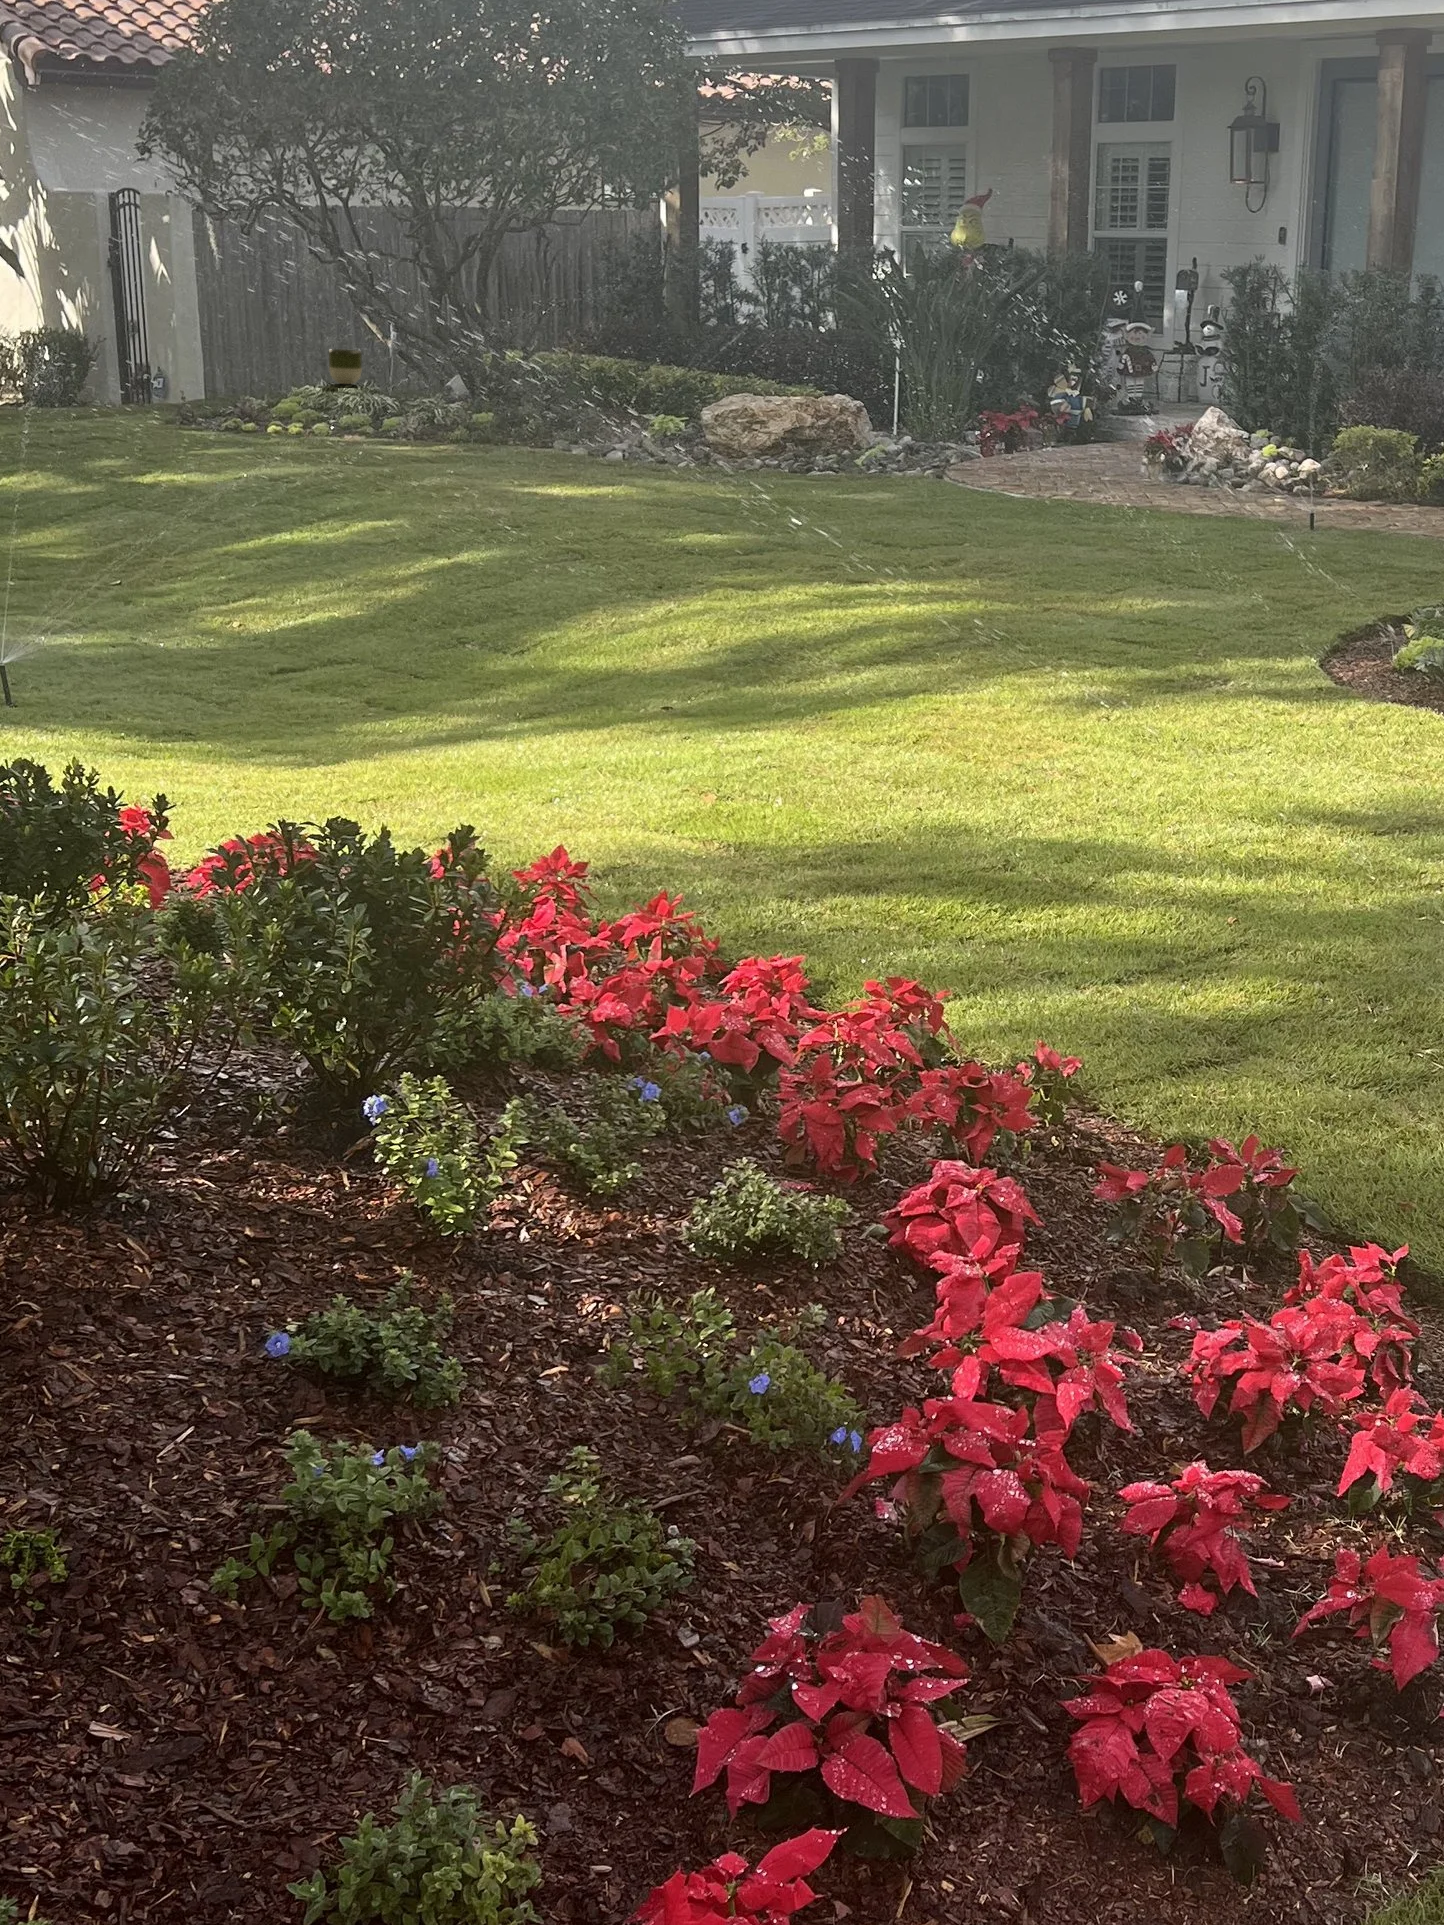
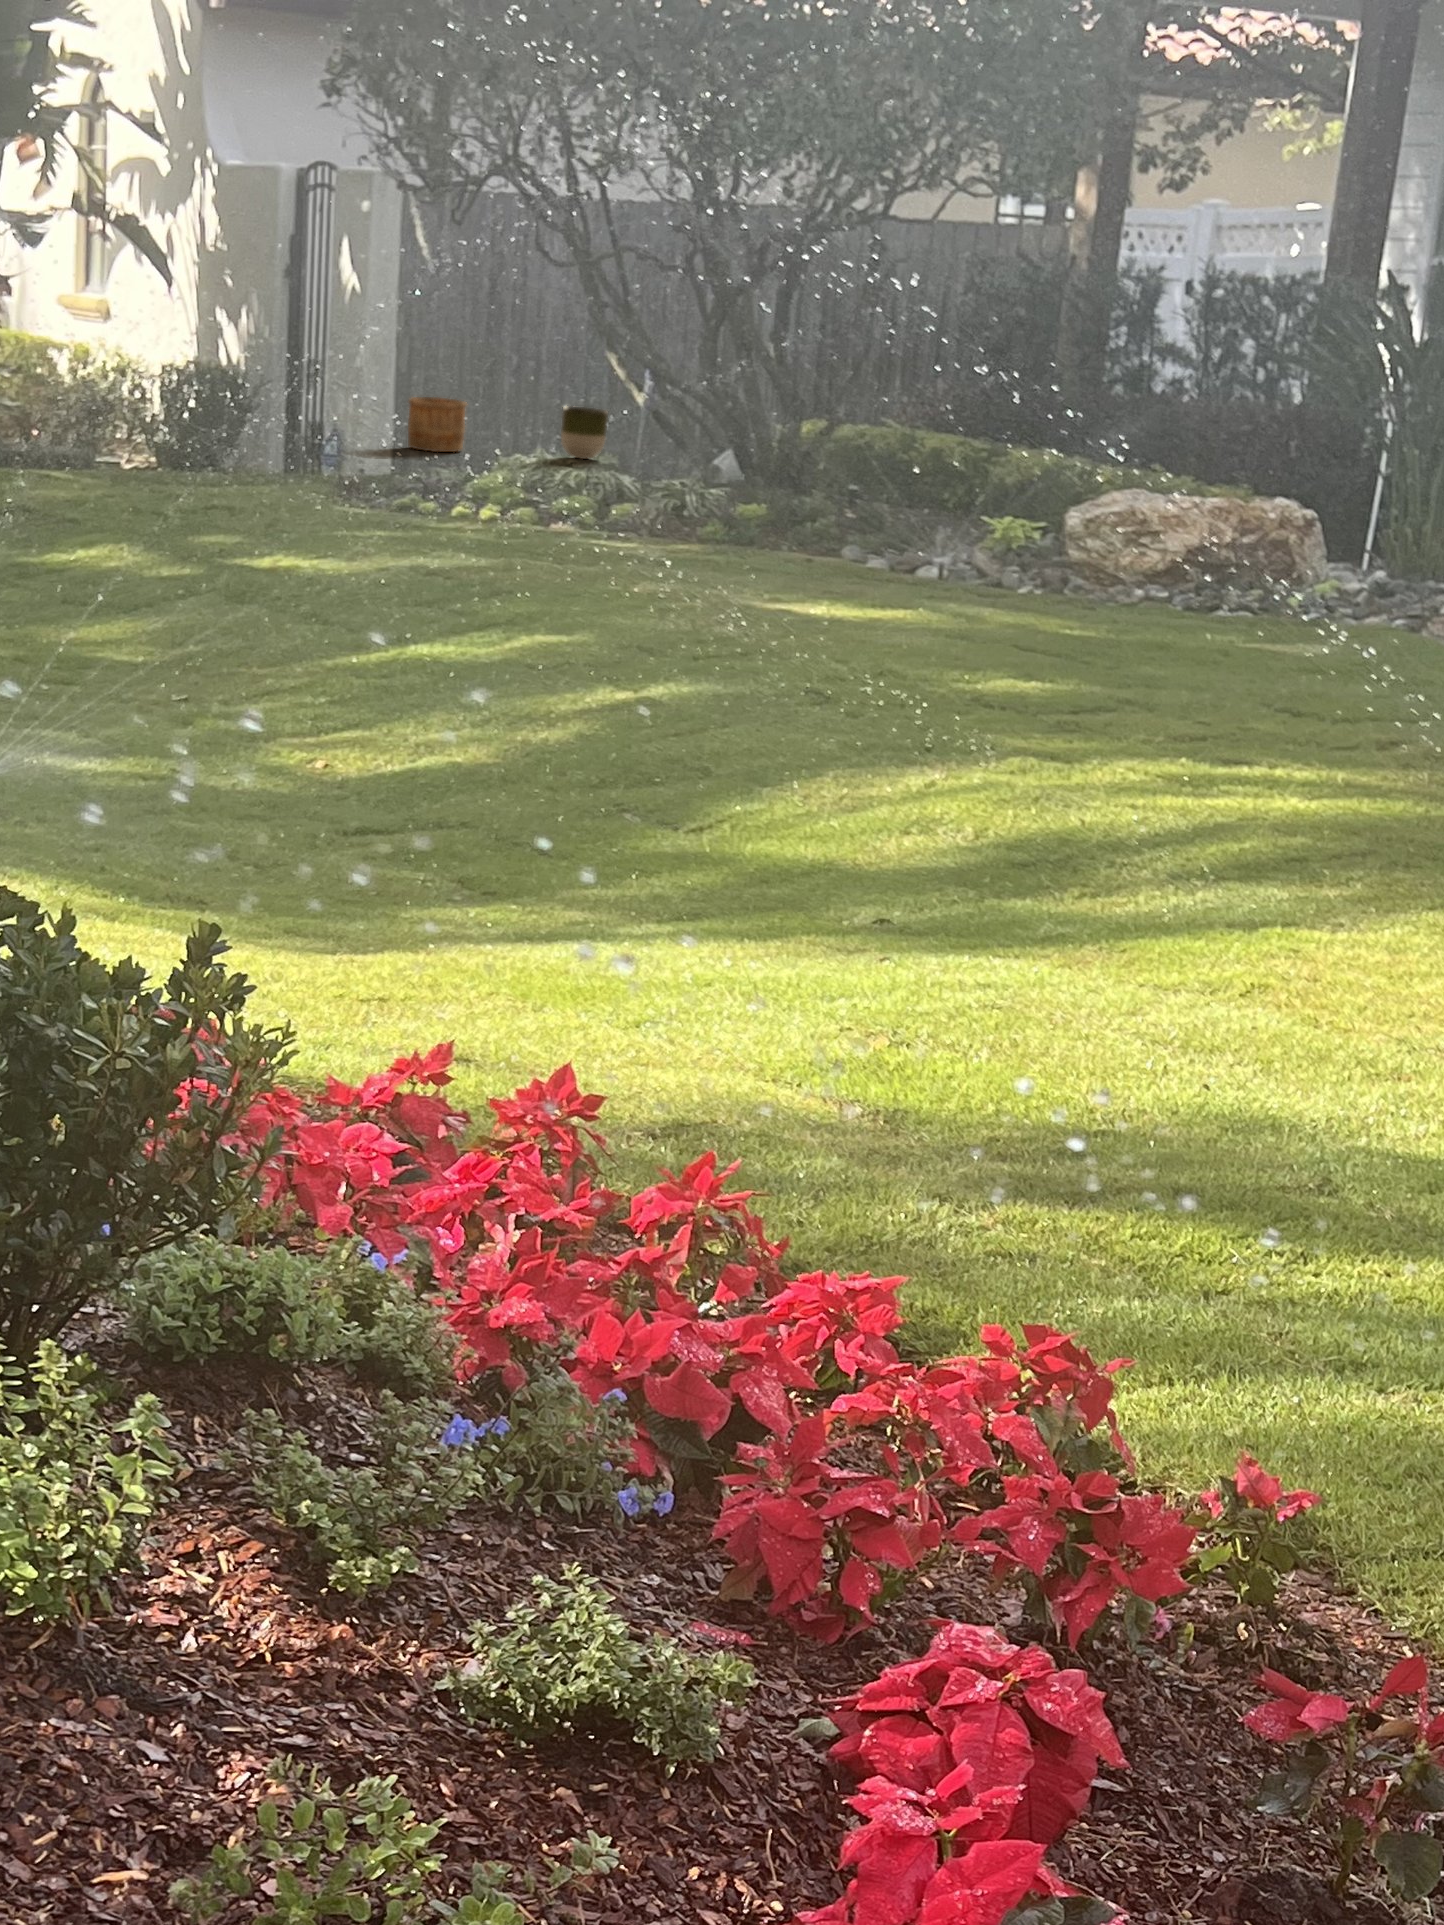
wooden bucket: none [216,348,260,385] -> present [408,397,466,452]

